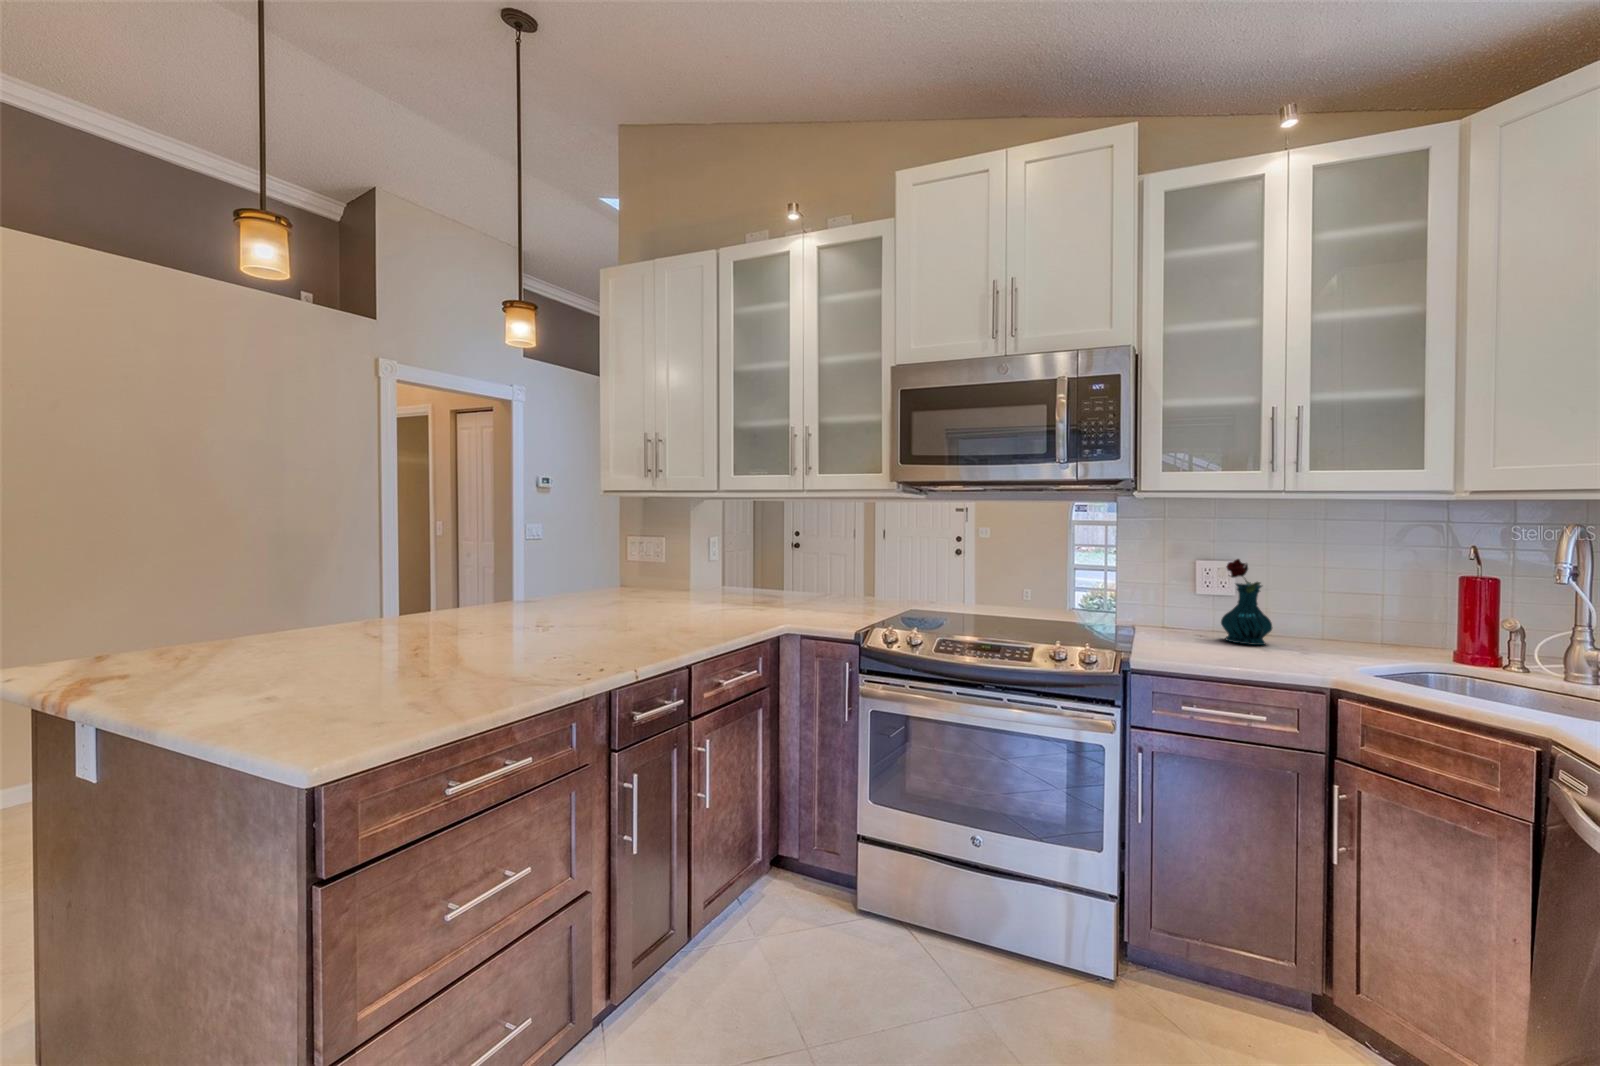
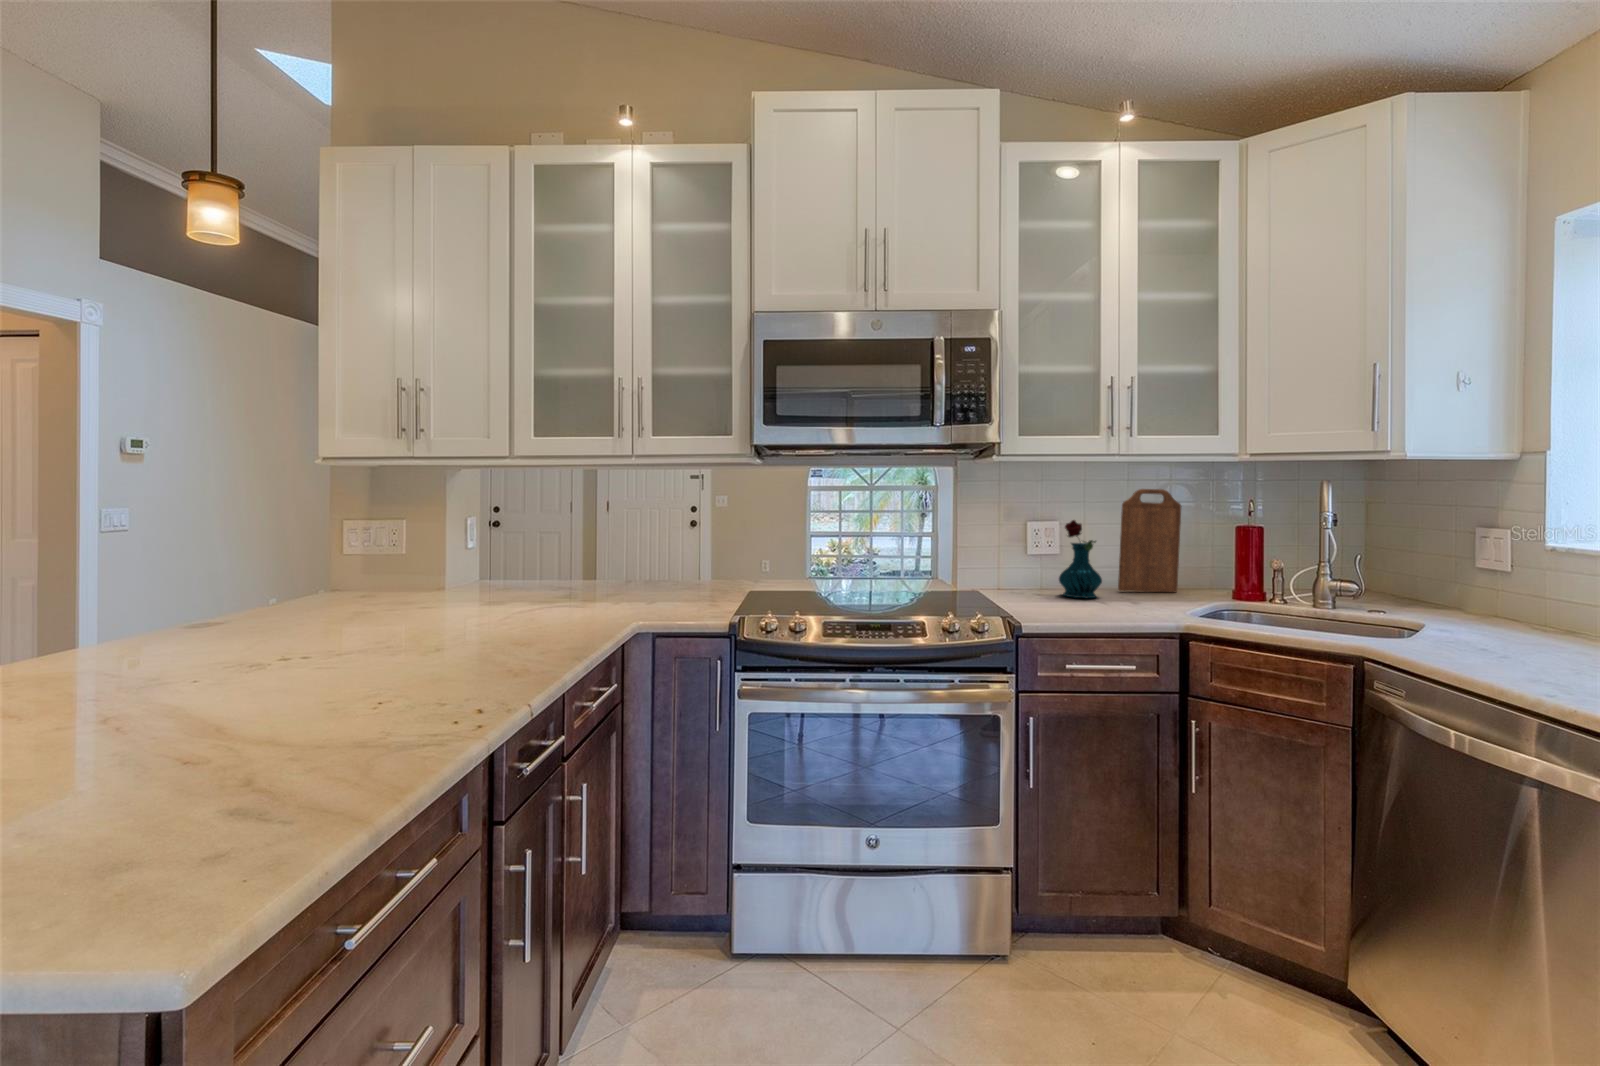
cutting board: none [1306,527,1396,648] -> present [1118,489,1182,592]

